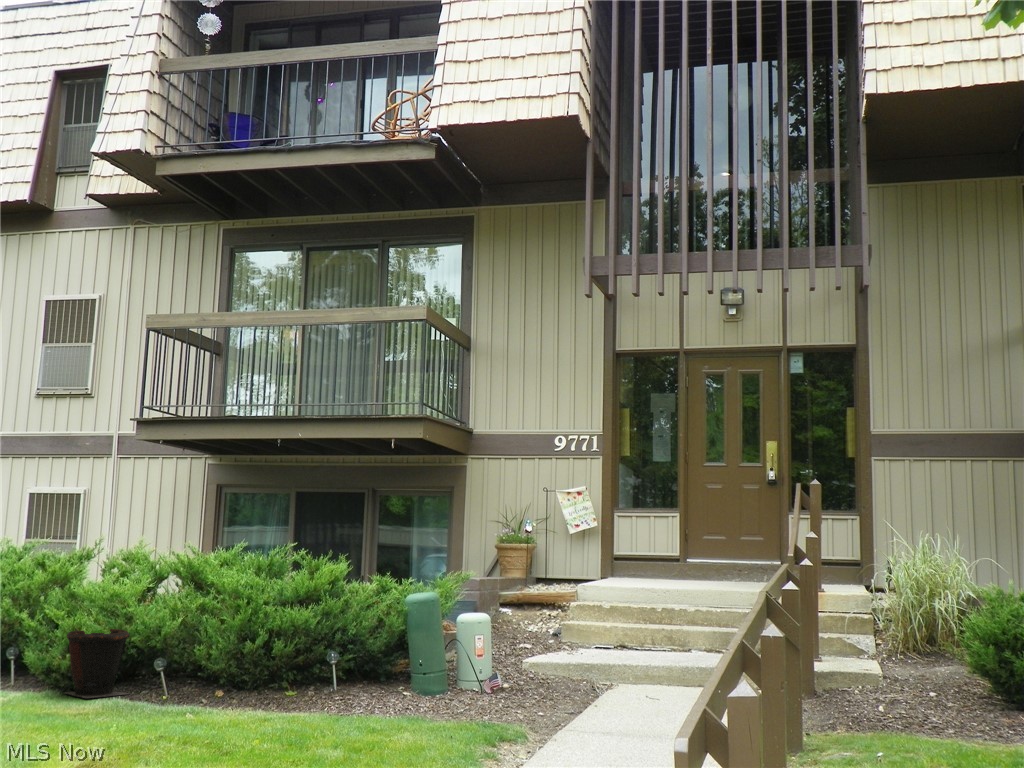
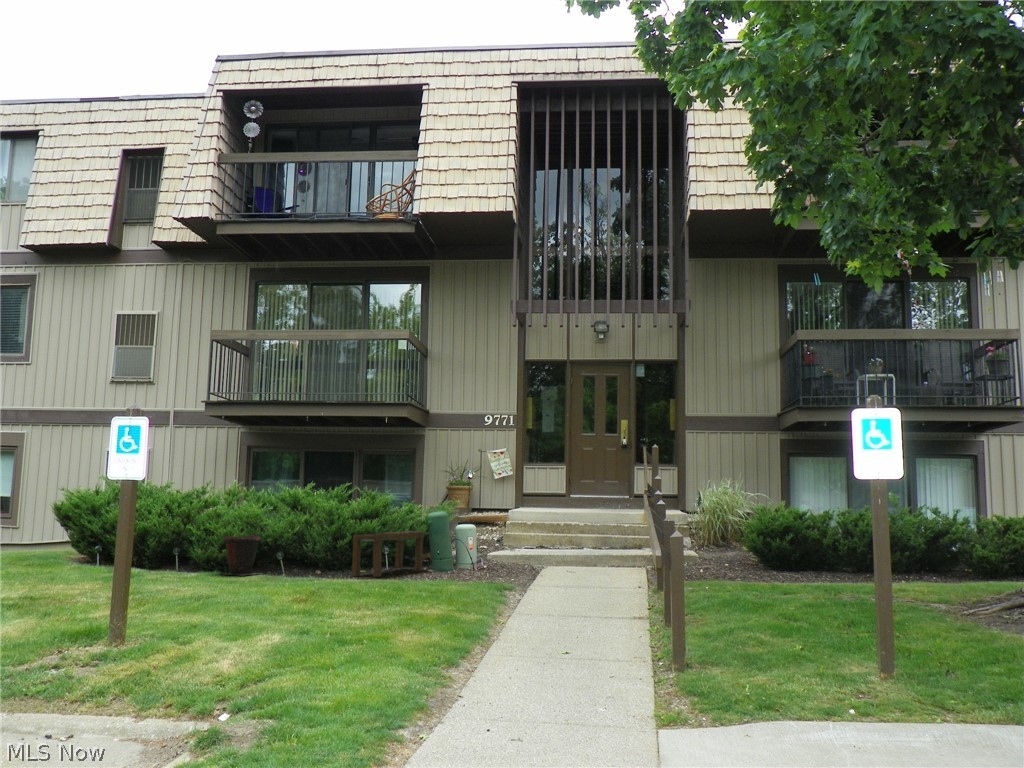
bench: none [262,626,396,710] -> present [352,531,425,577]

